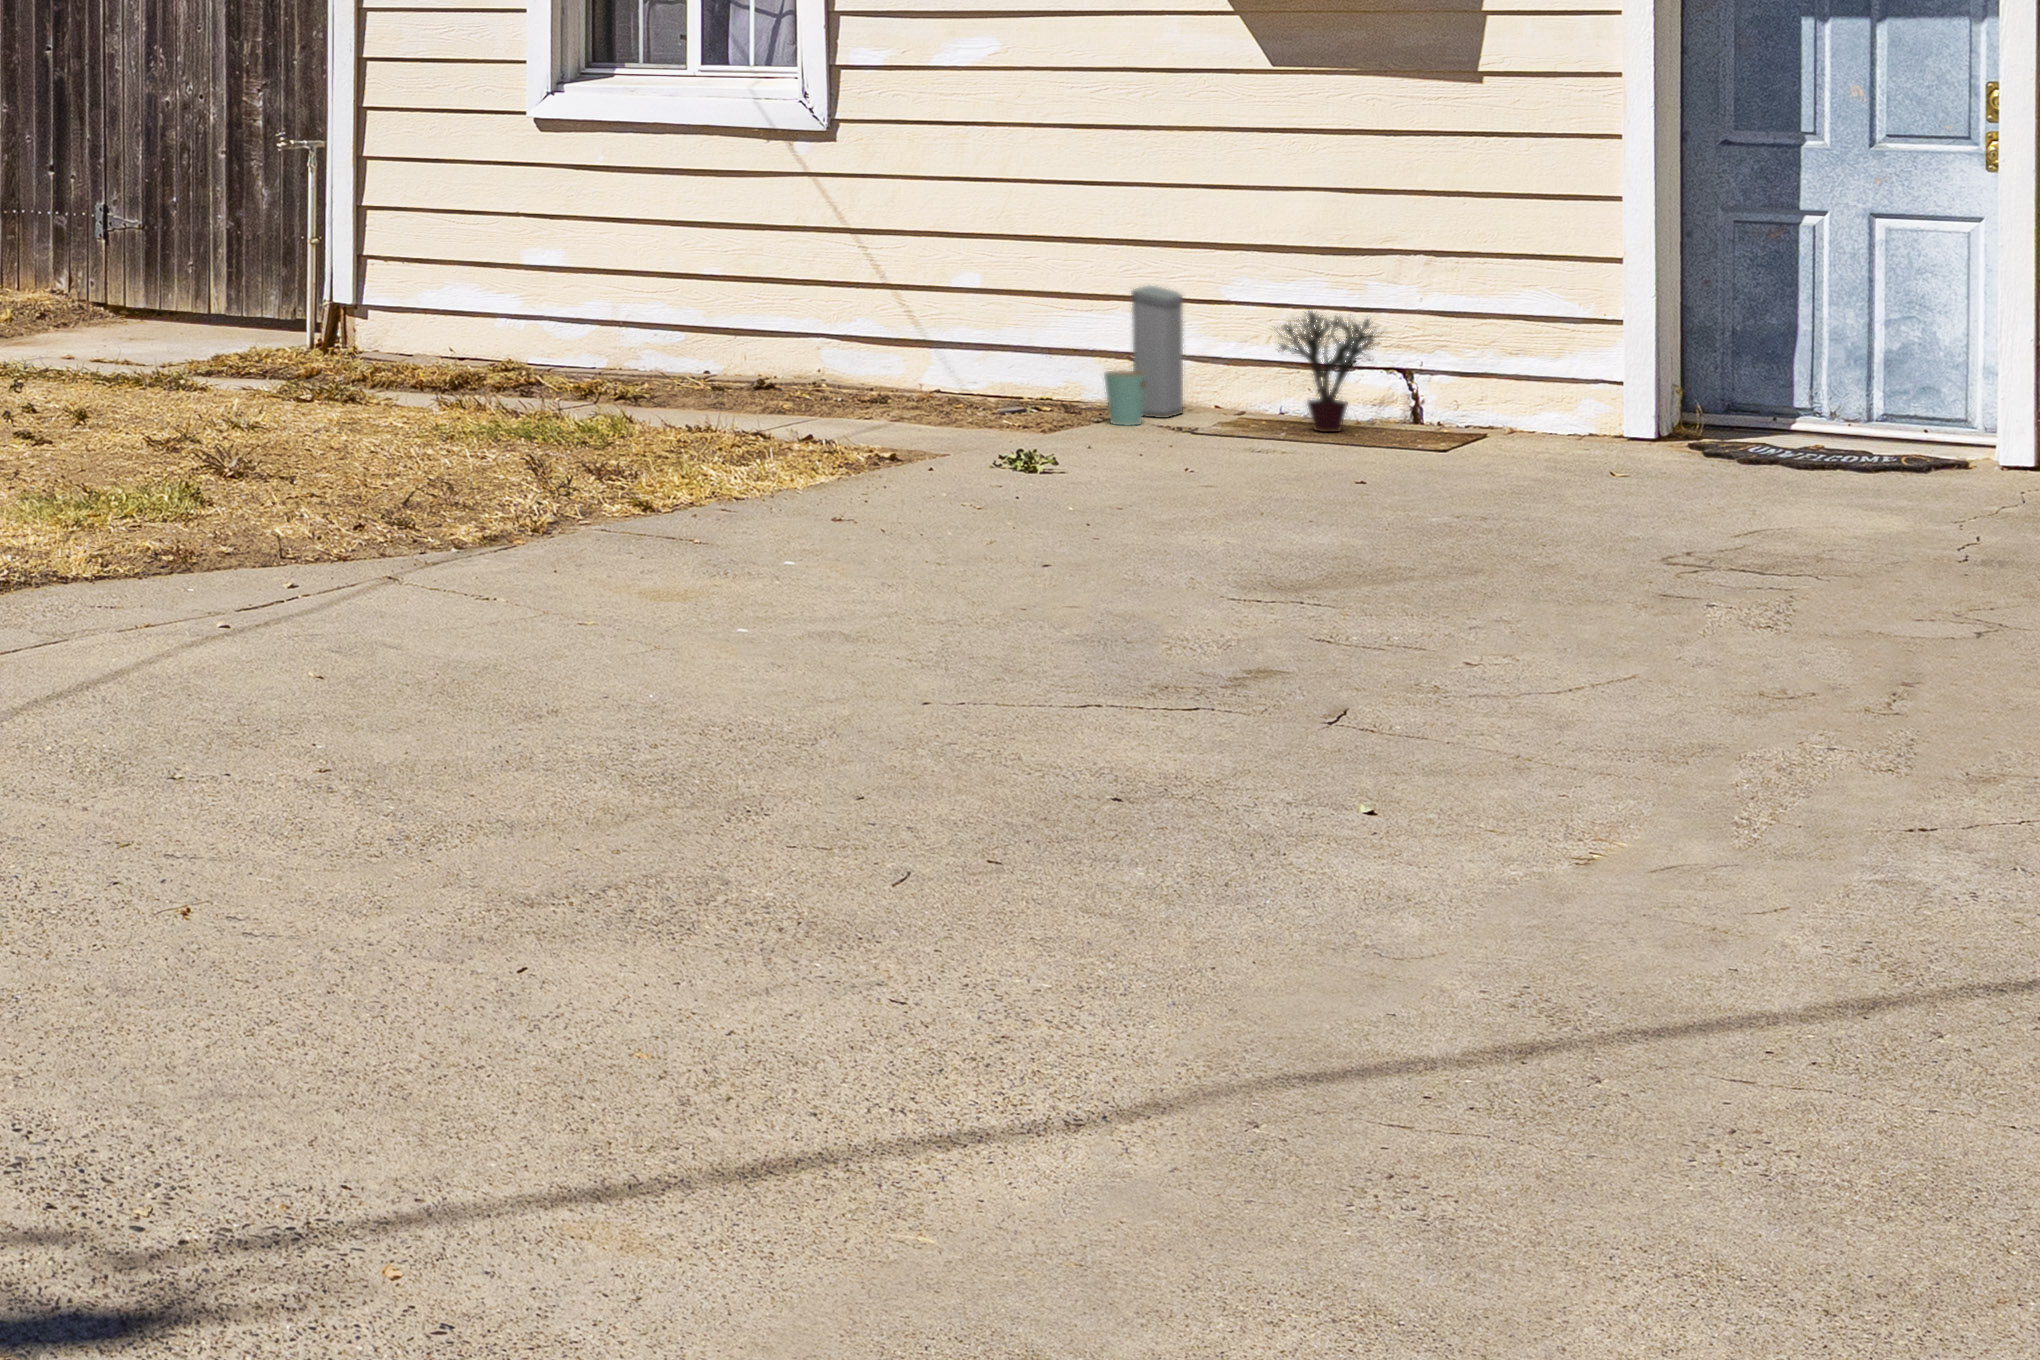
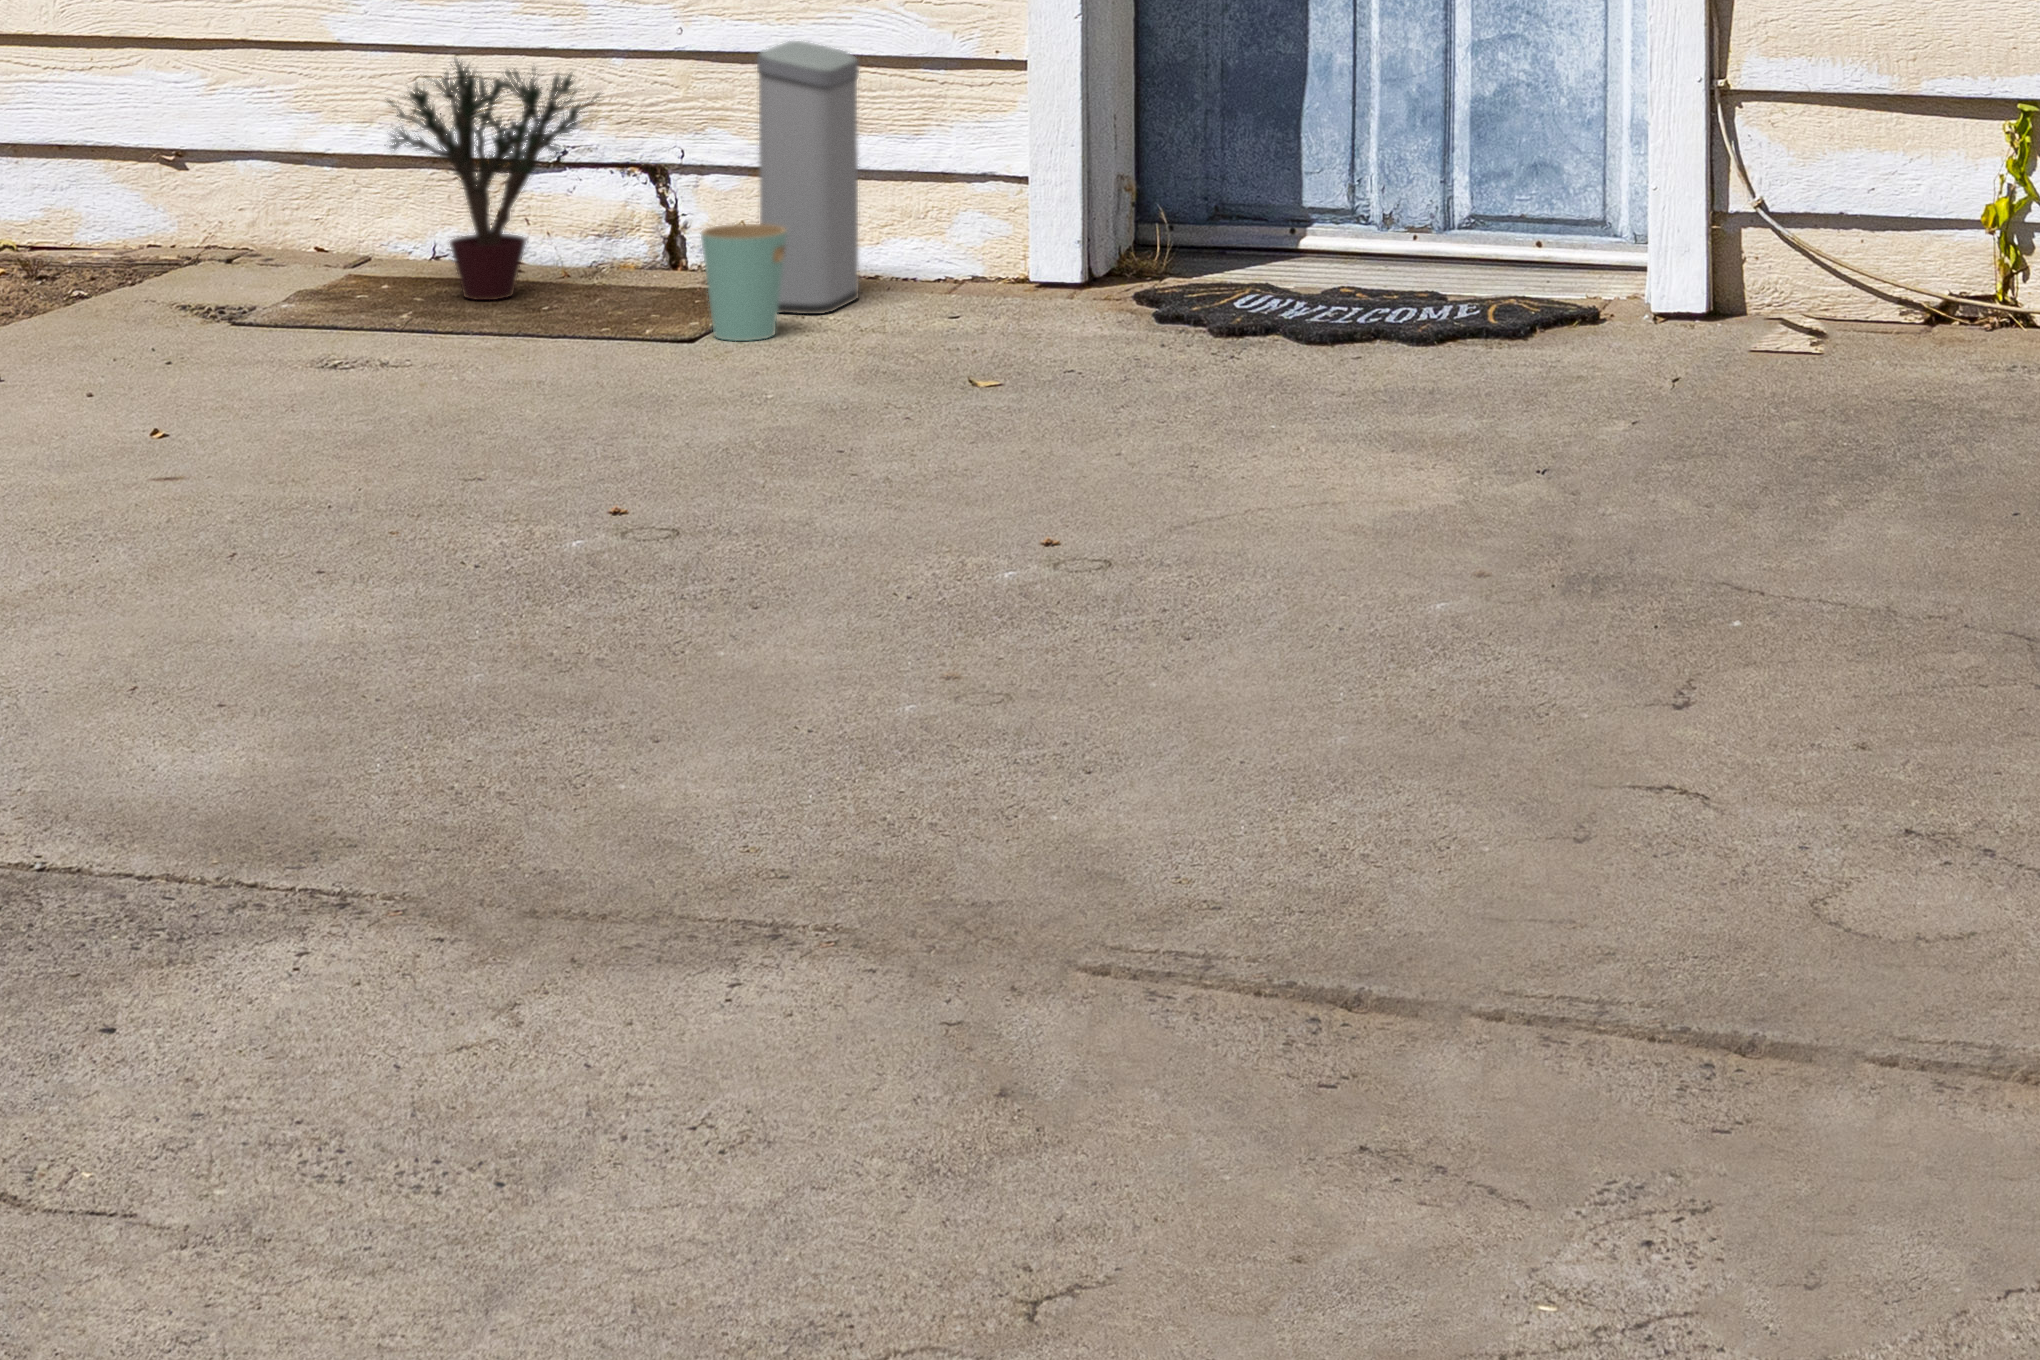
trash can: present [1104,286,1183,426] -> present [701,41,859,341]

